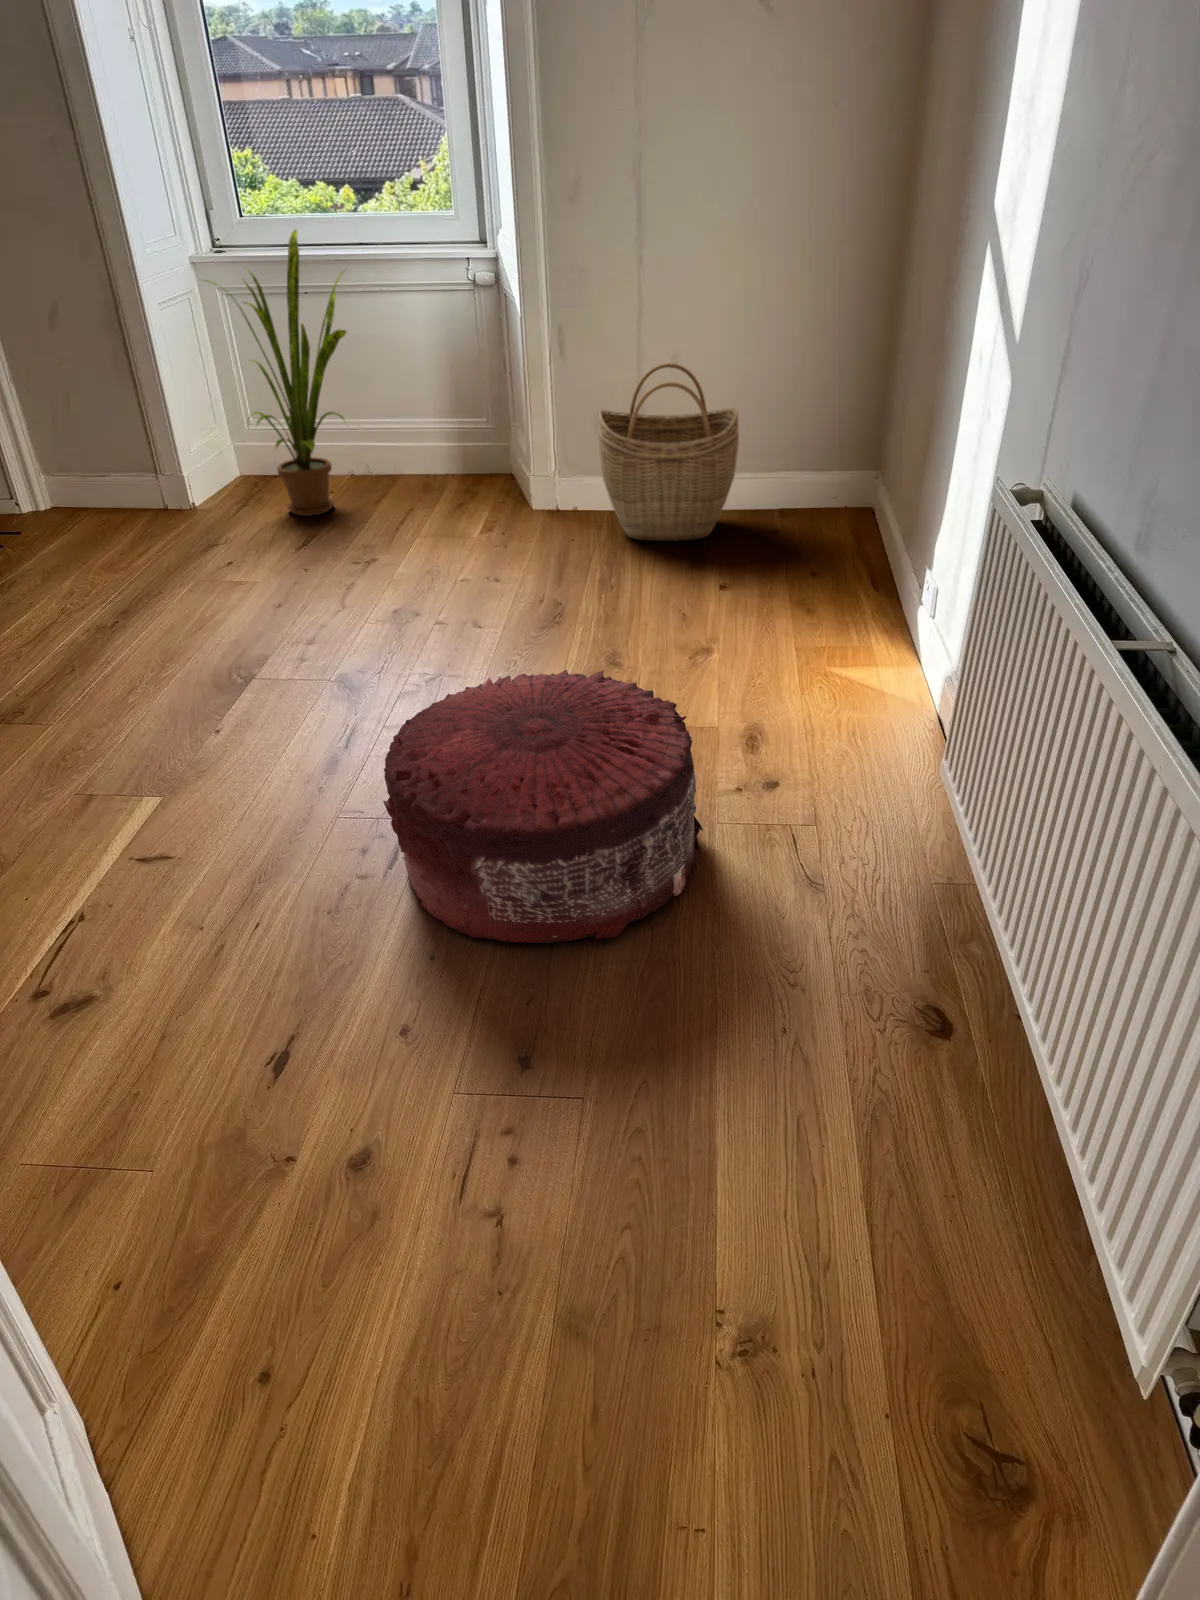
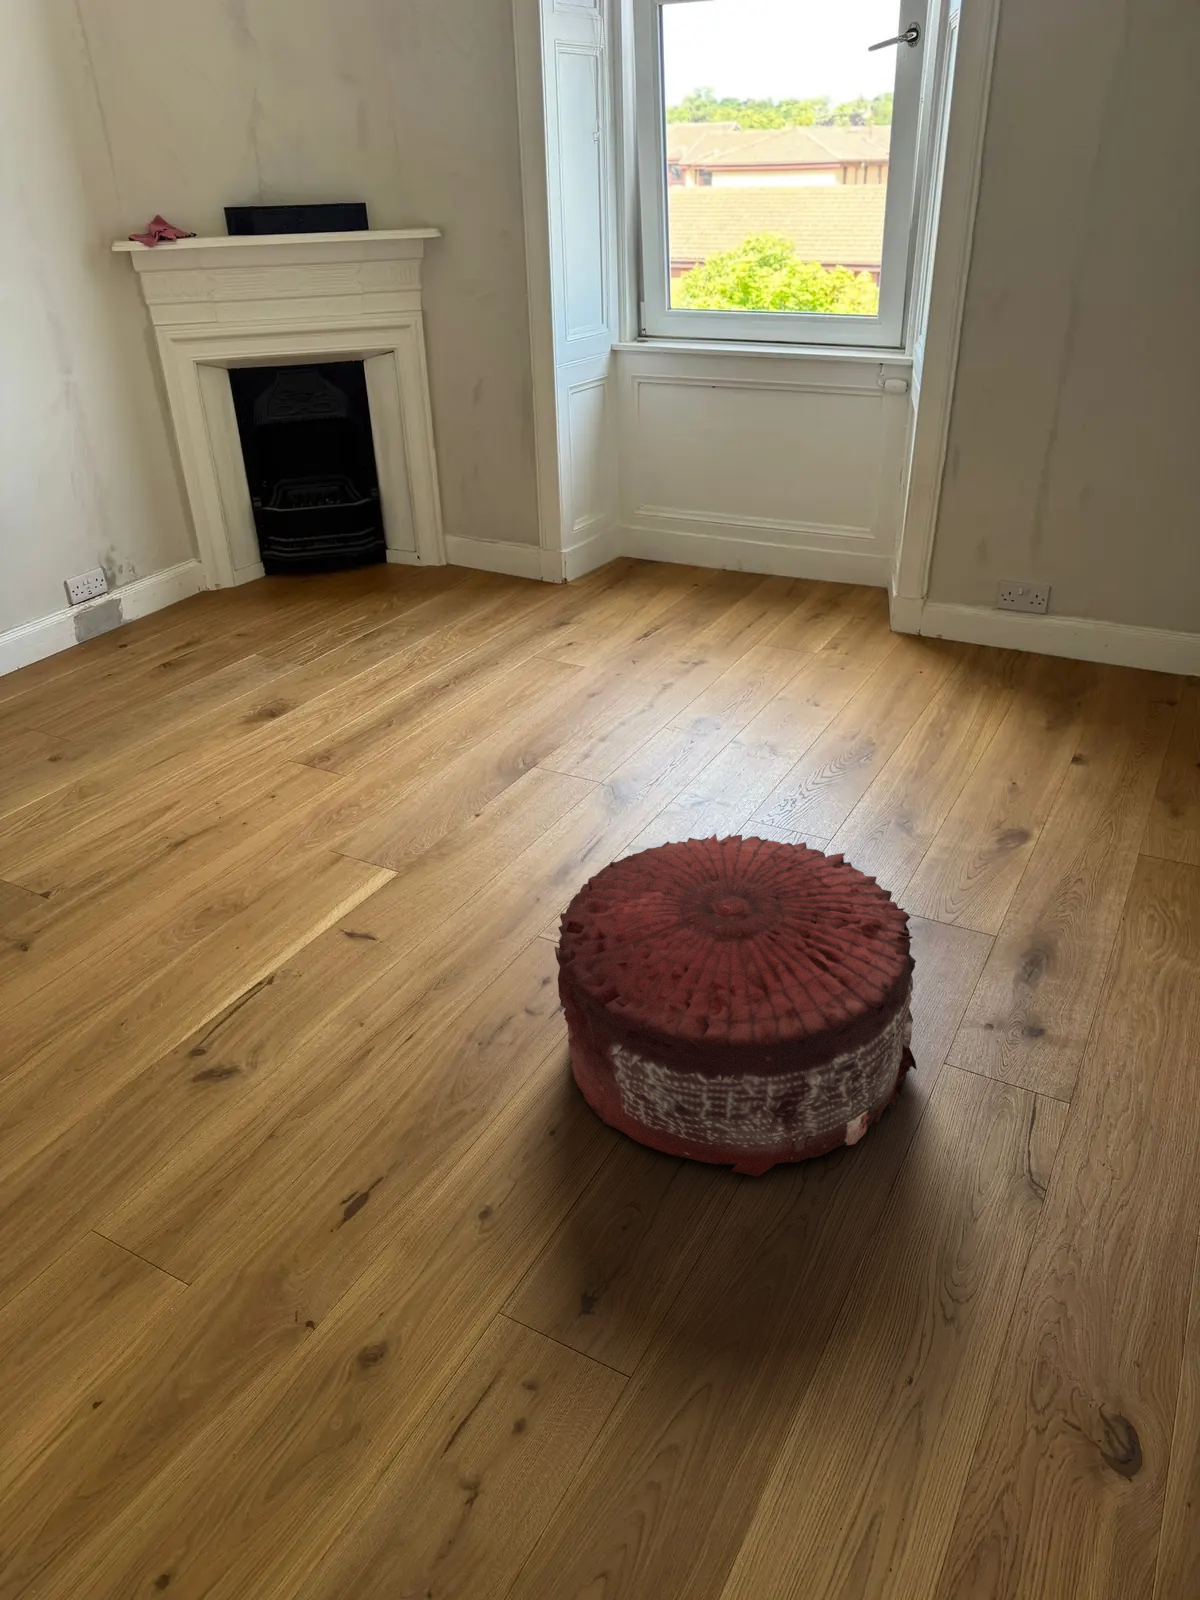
house plant: present [206,229,346,516] -> none [607,322,753,603]
woven basket: present [599,363,739,541] -> none [969,497,1147,697]

